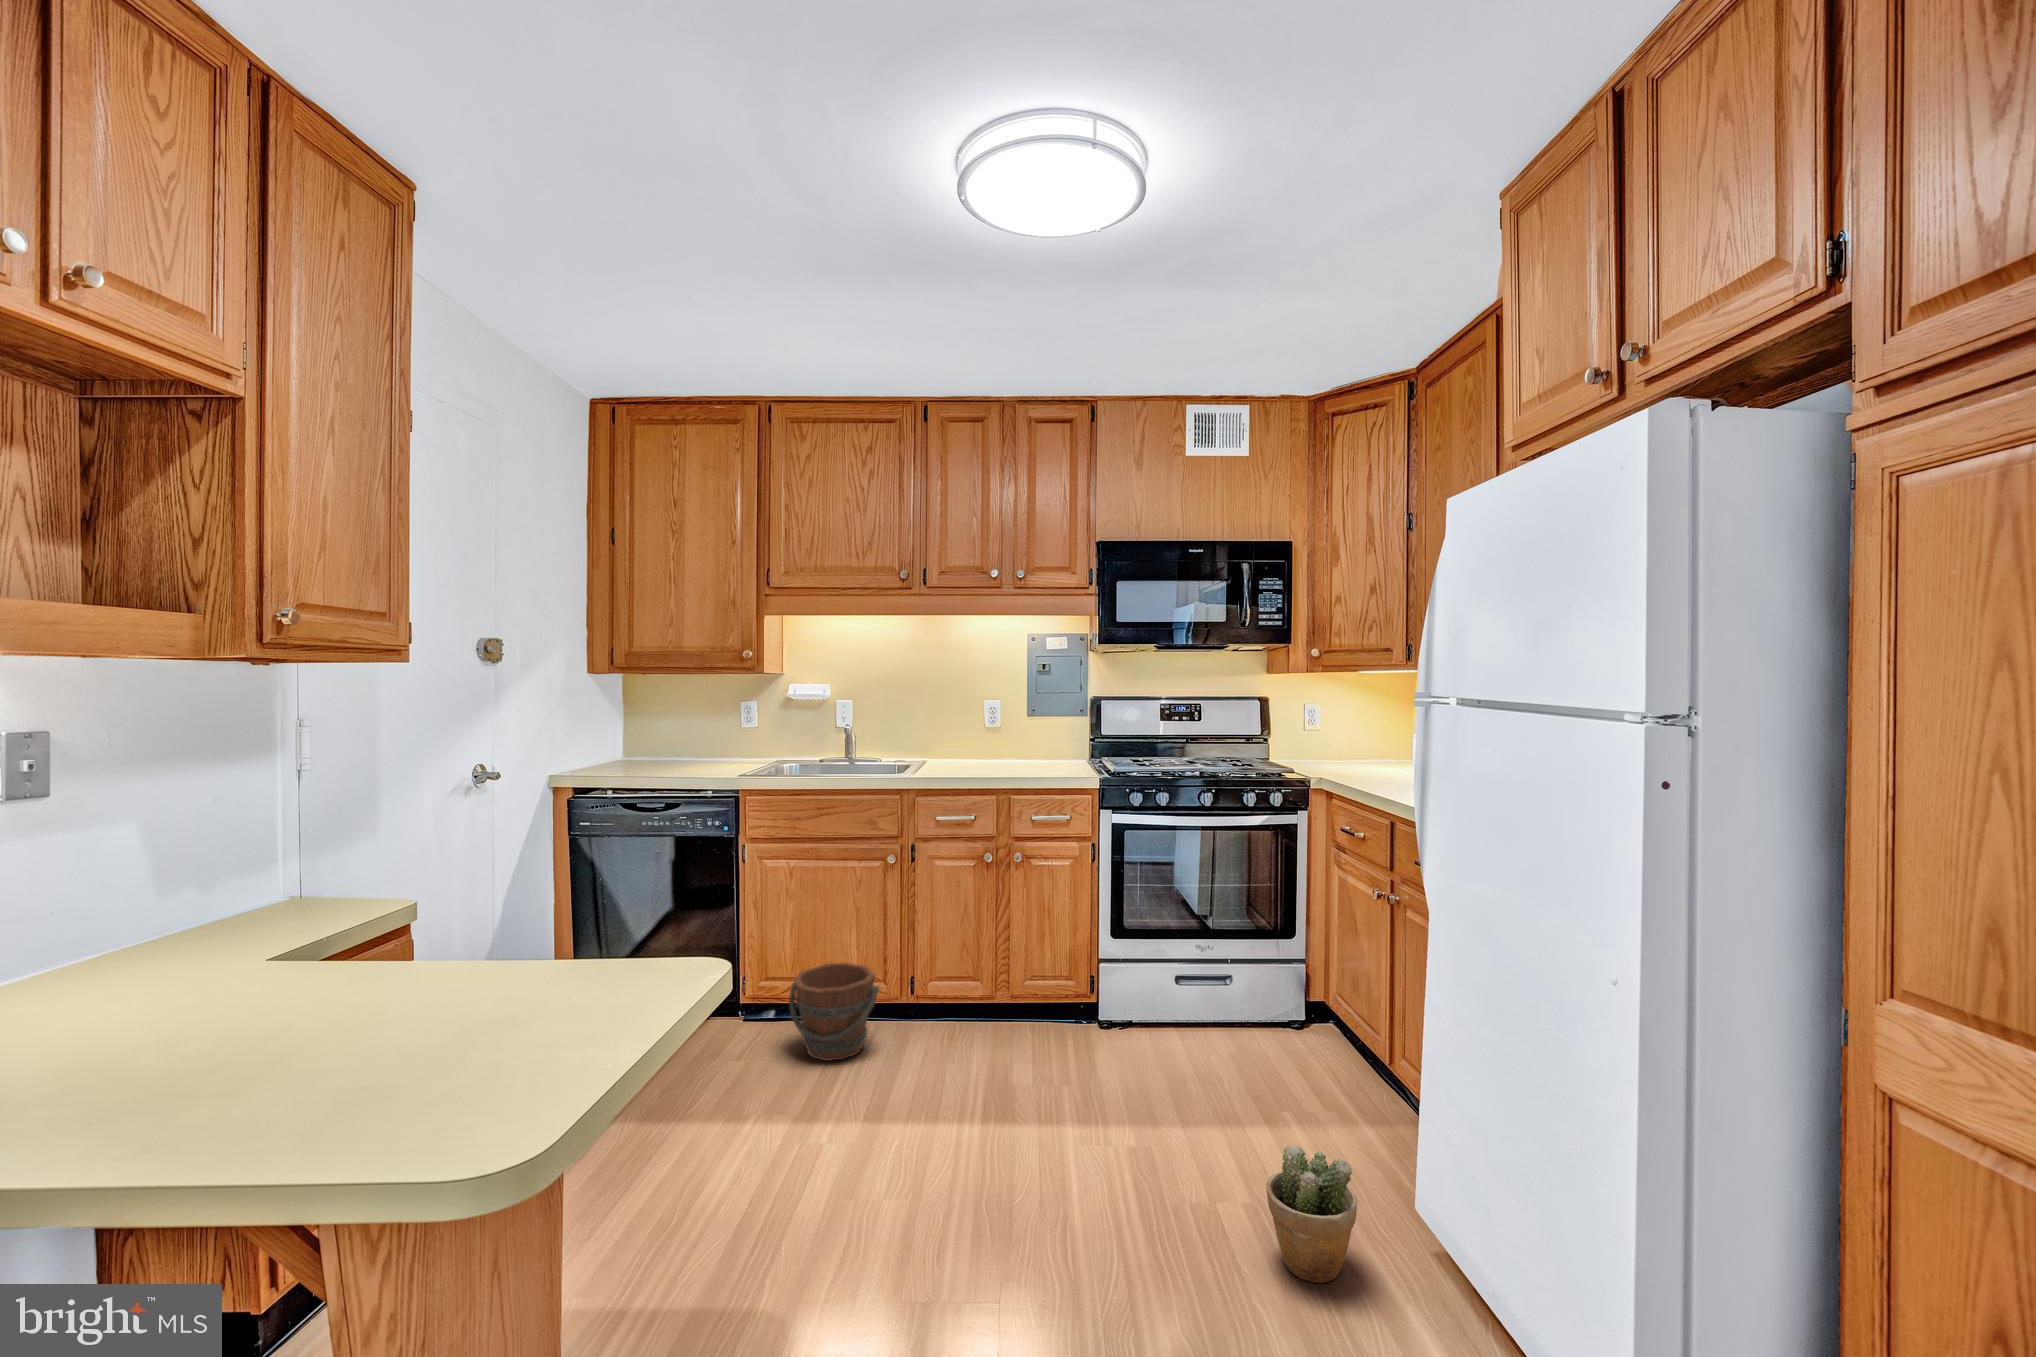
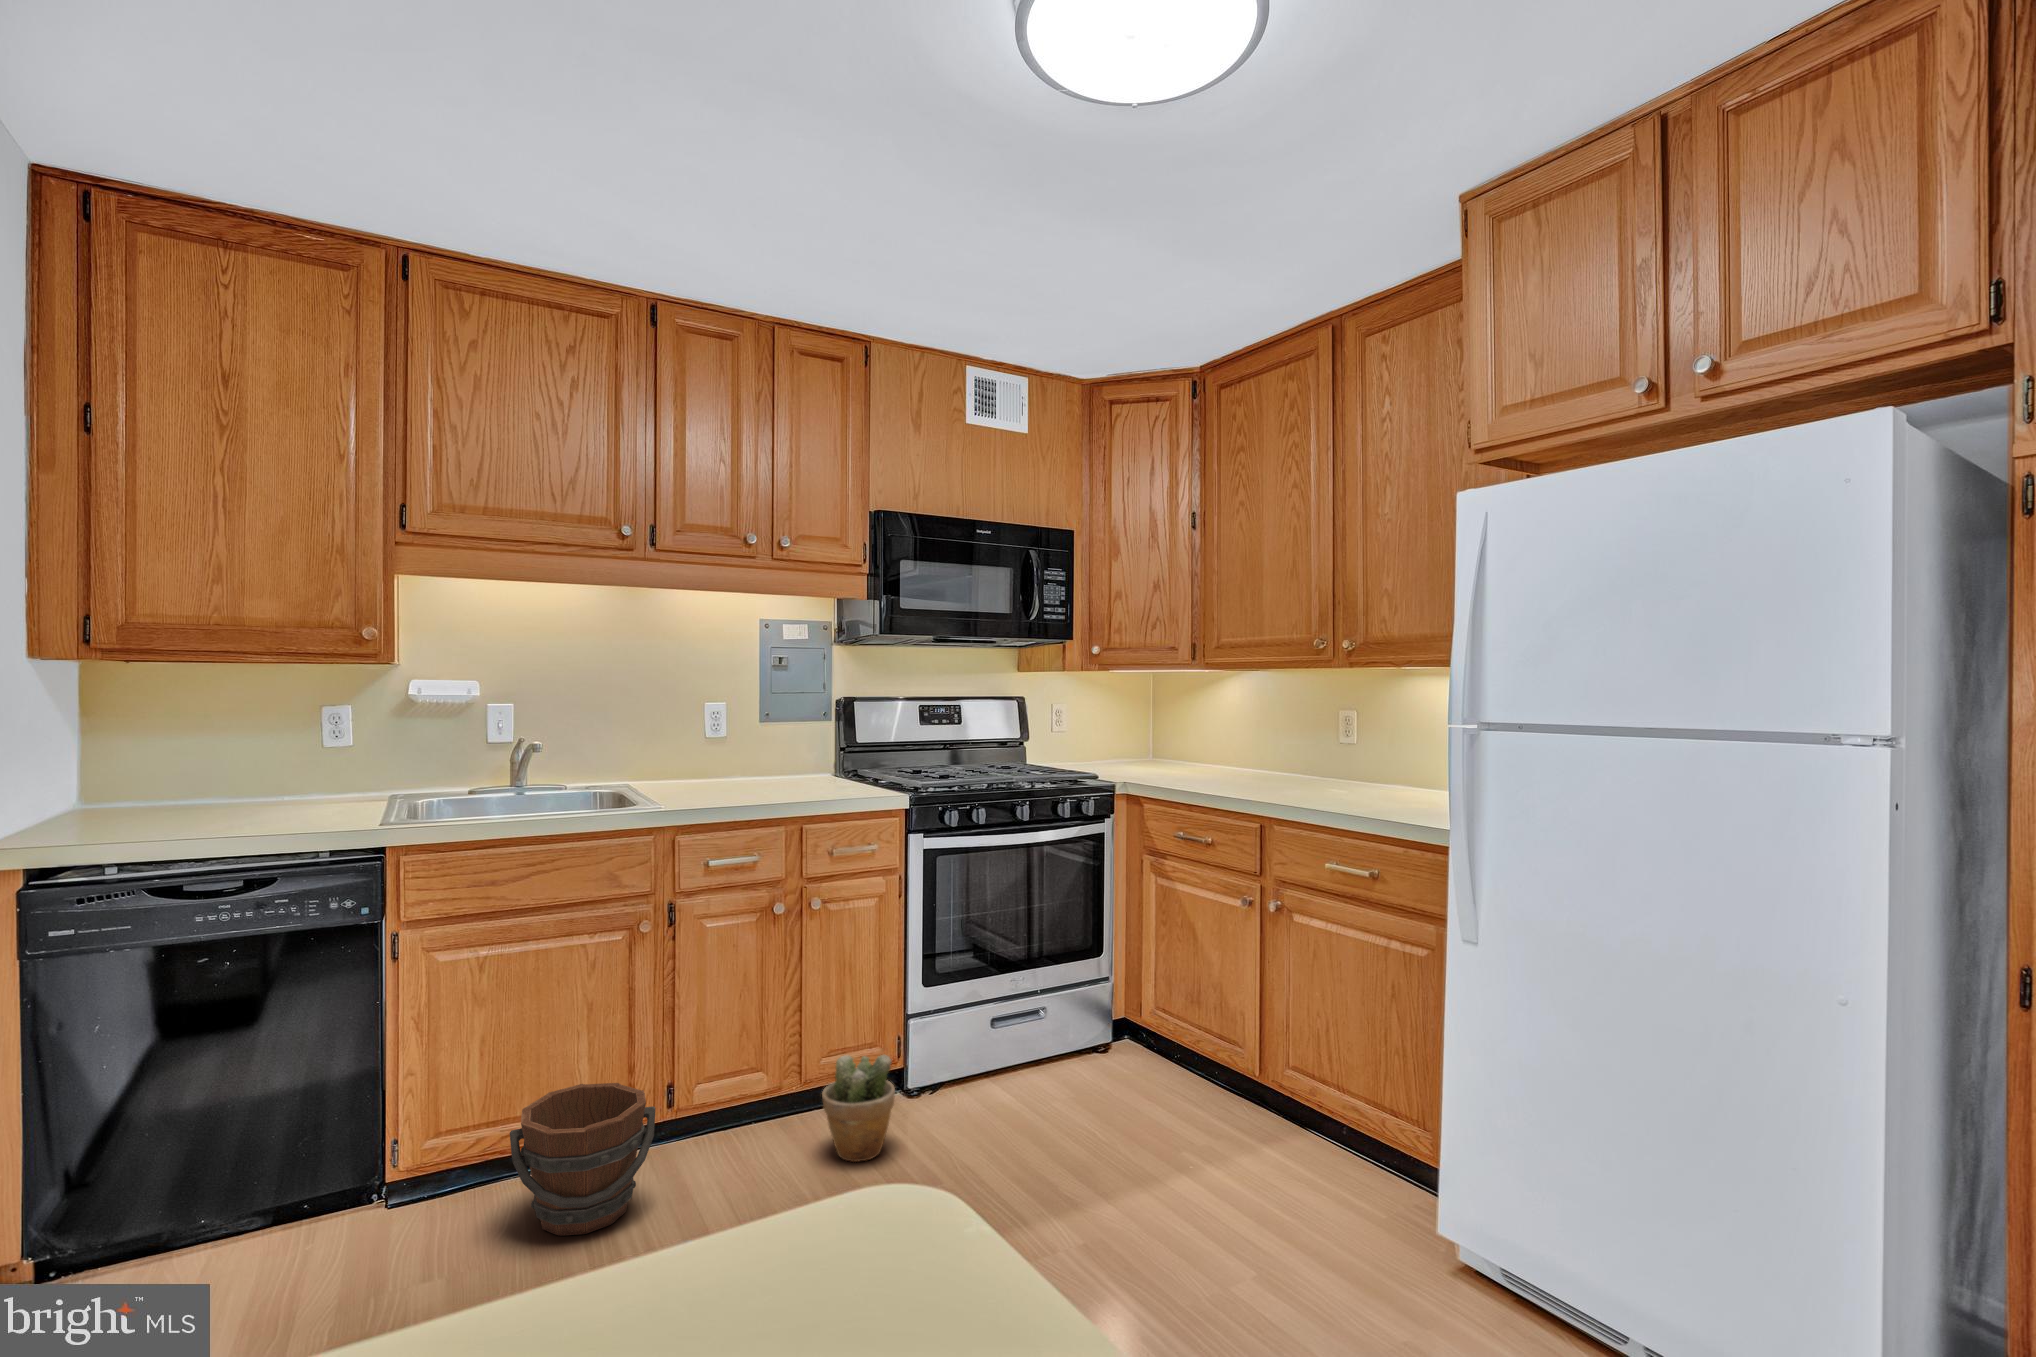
potted plant: present [1266,1146,1357,1283] -> present [822,1055,895,1162]

